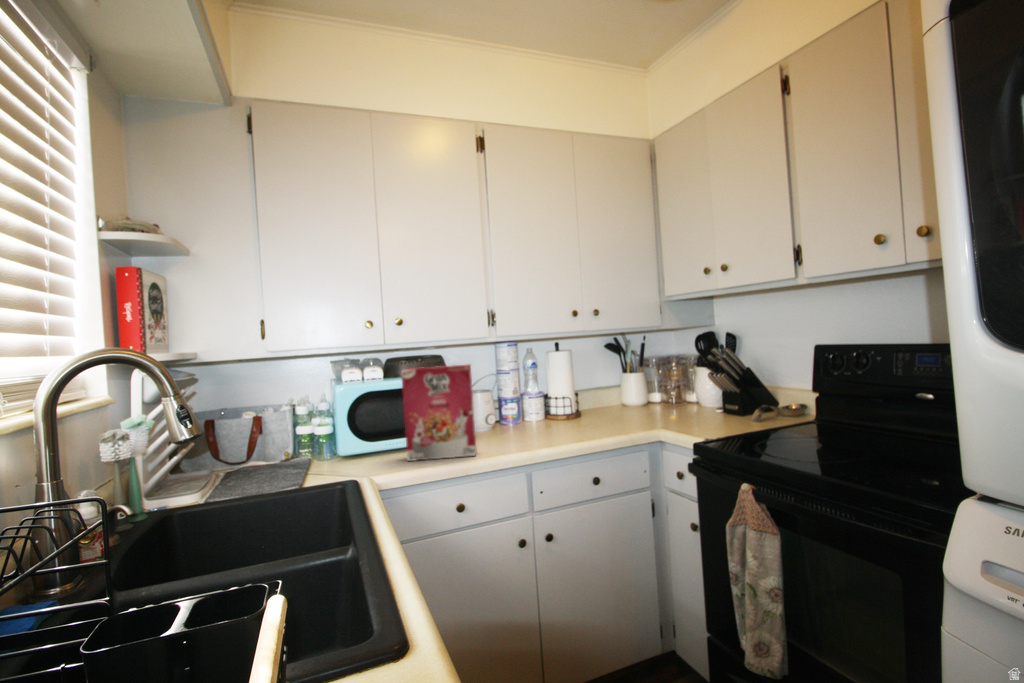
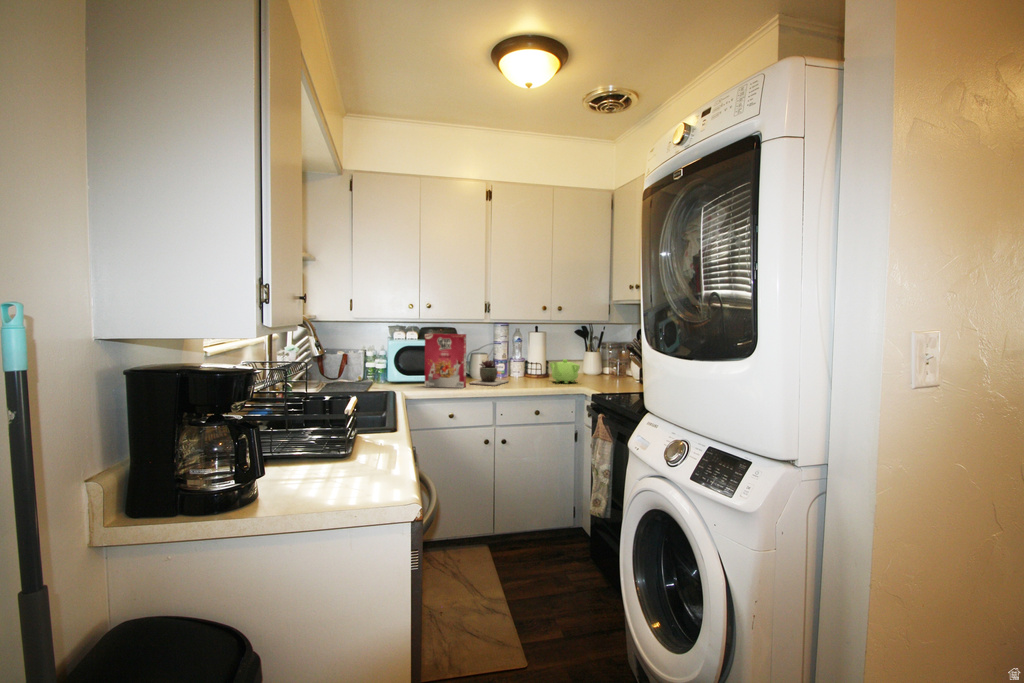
teapot: none [589,389,642,426] -> present [550,359,580,383]
succulent plant: none [477,402,535,445] -> present [469,361,509,386]

